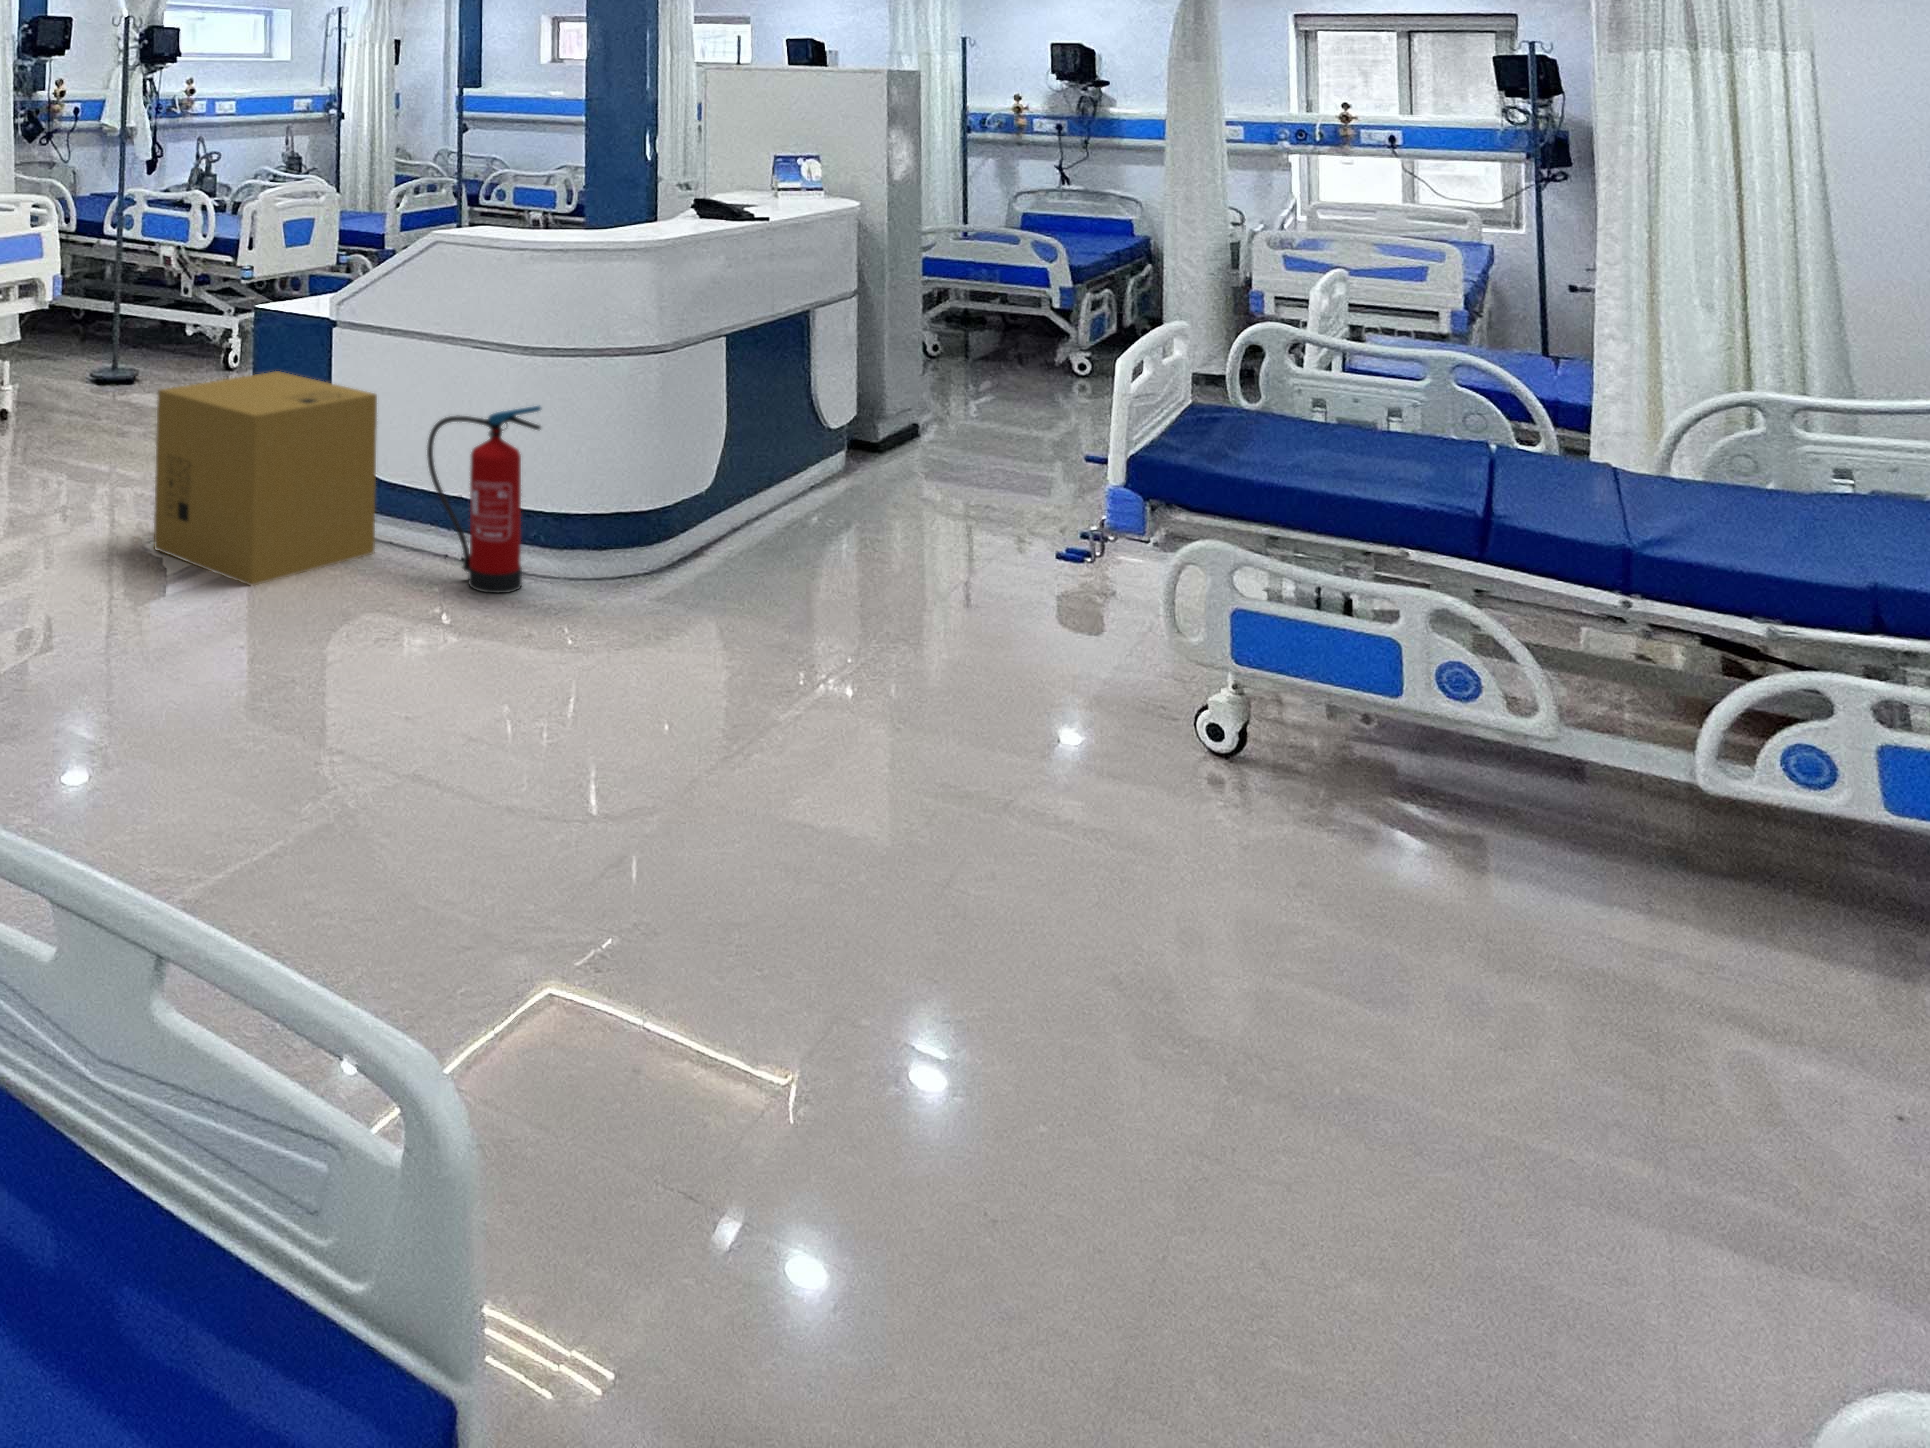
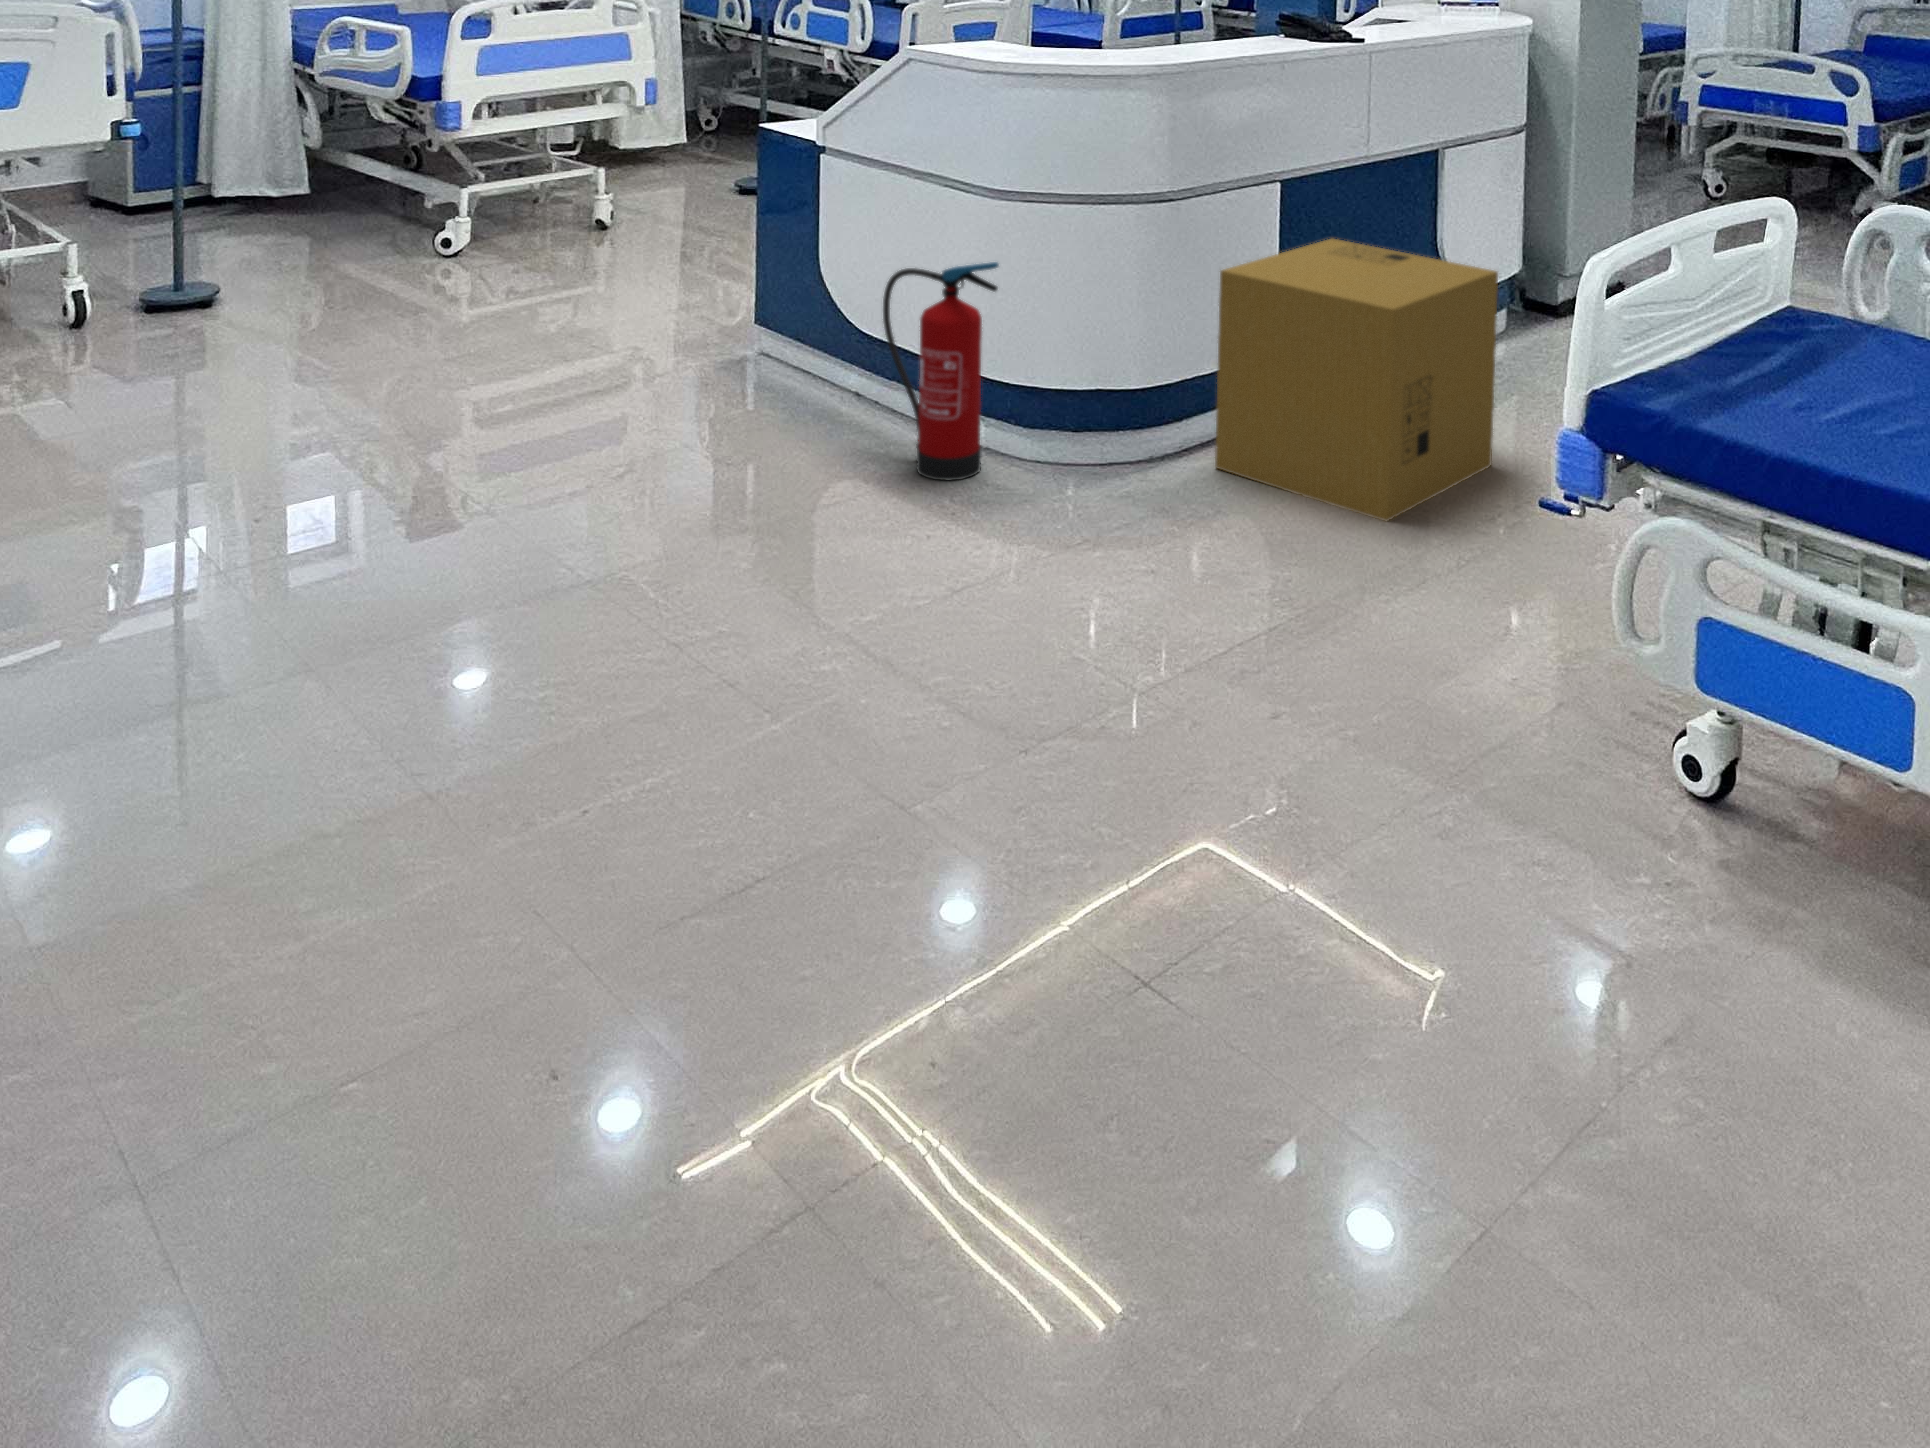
cardboard box: present [154,371,377,586] -> present [1215,239,1498,521]

